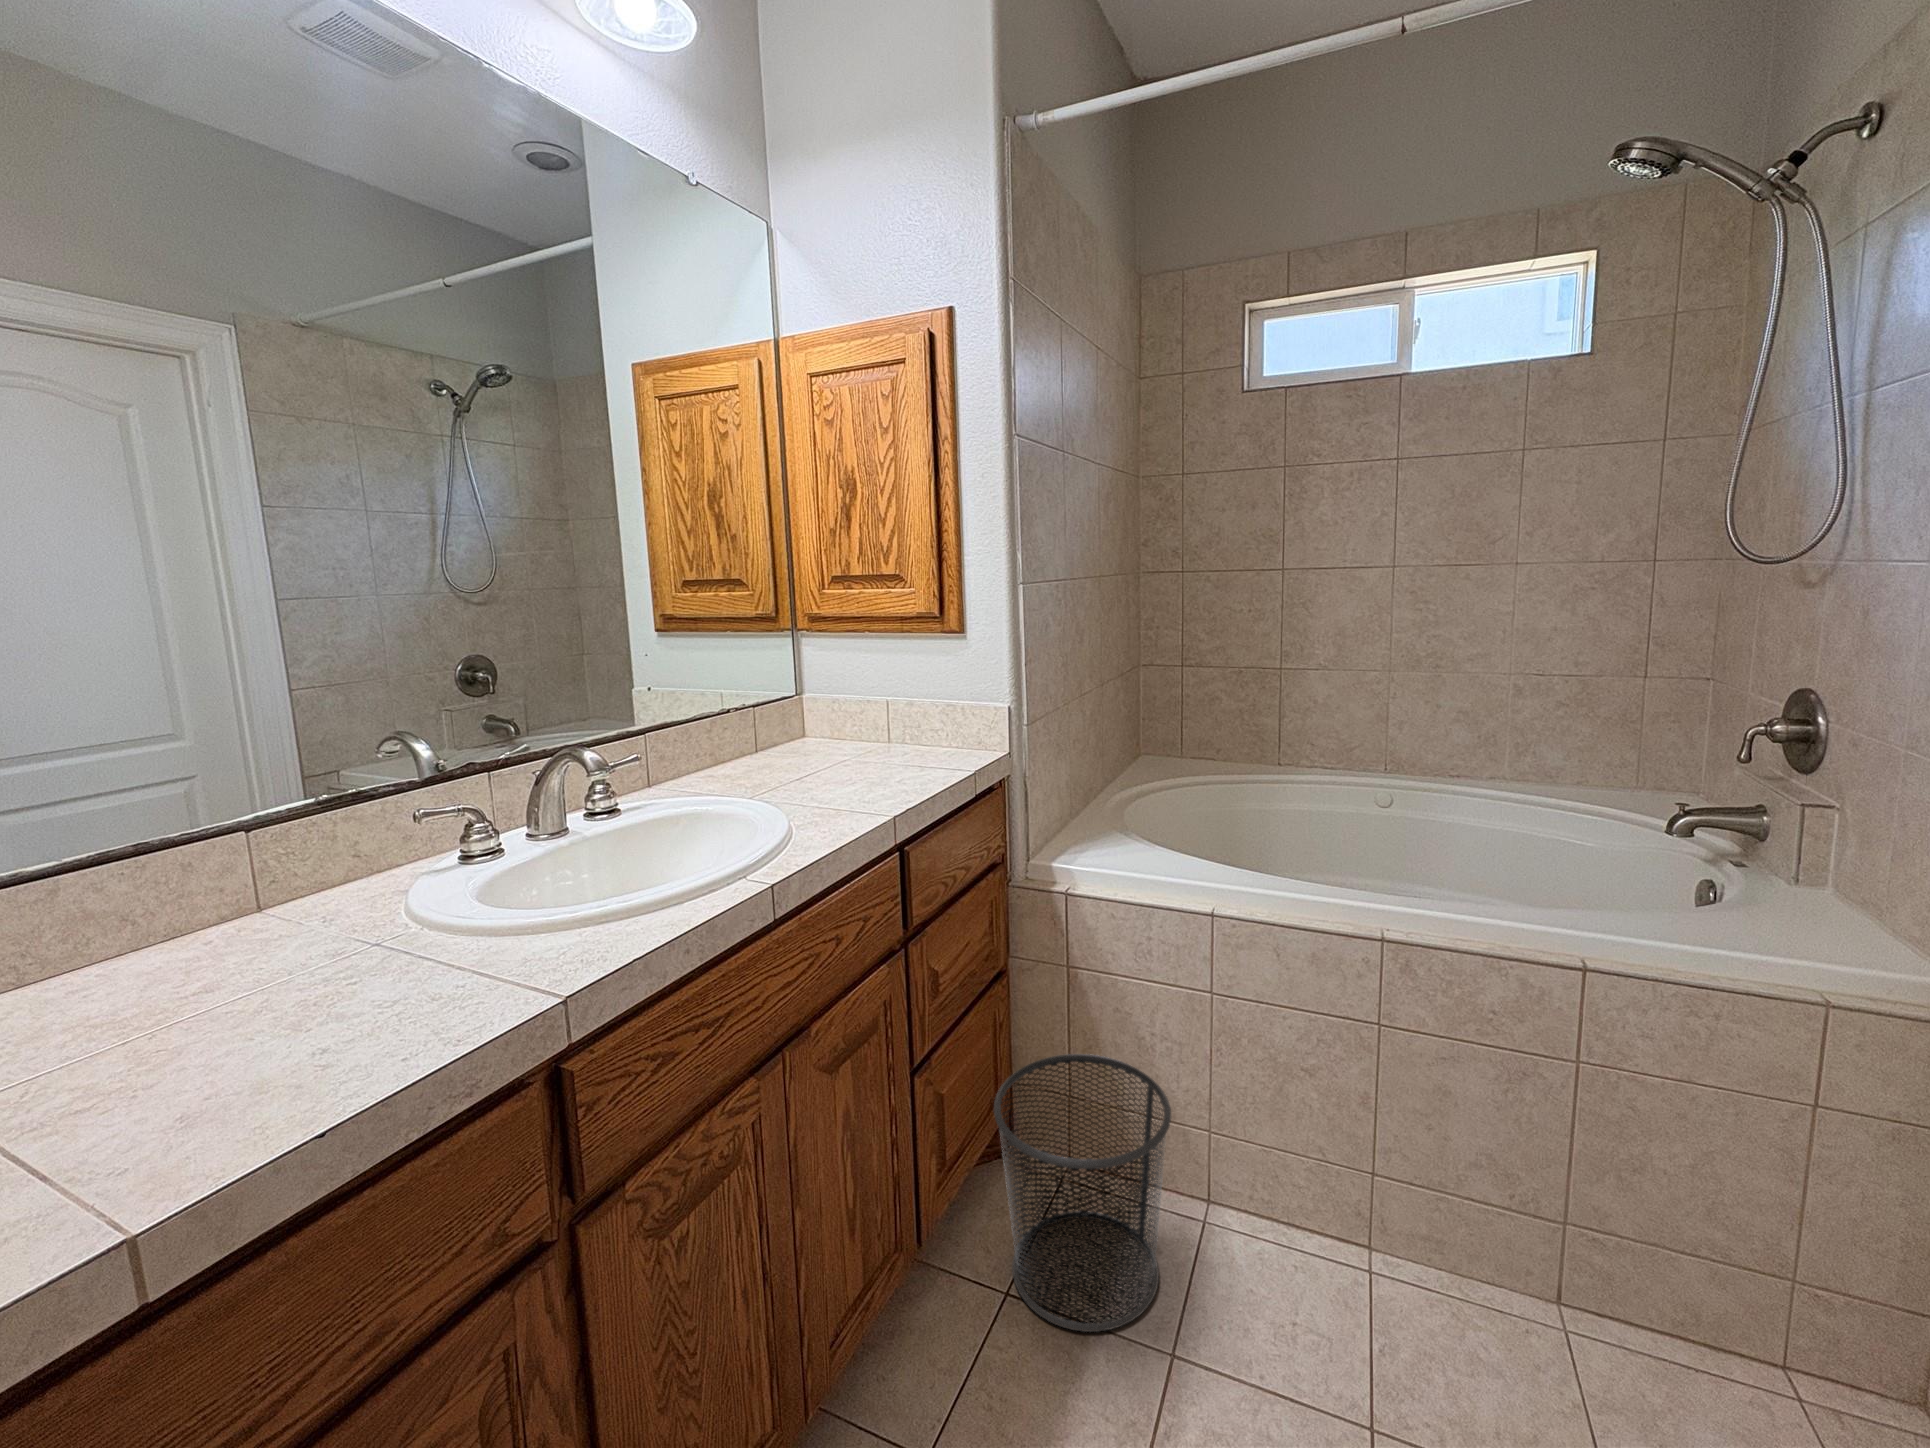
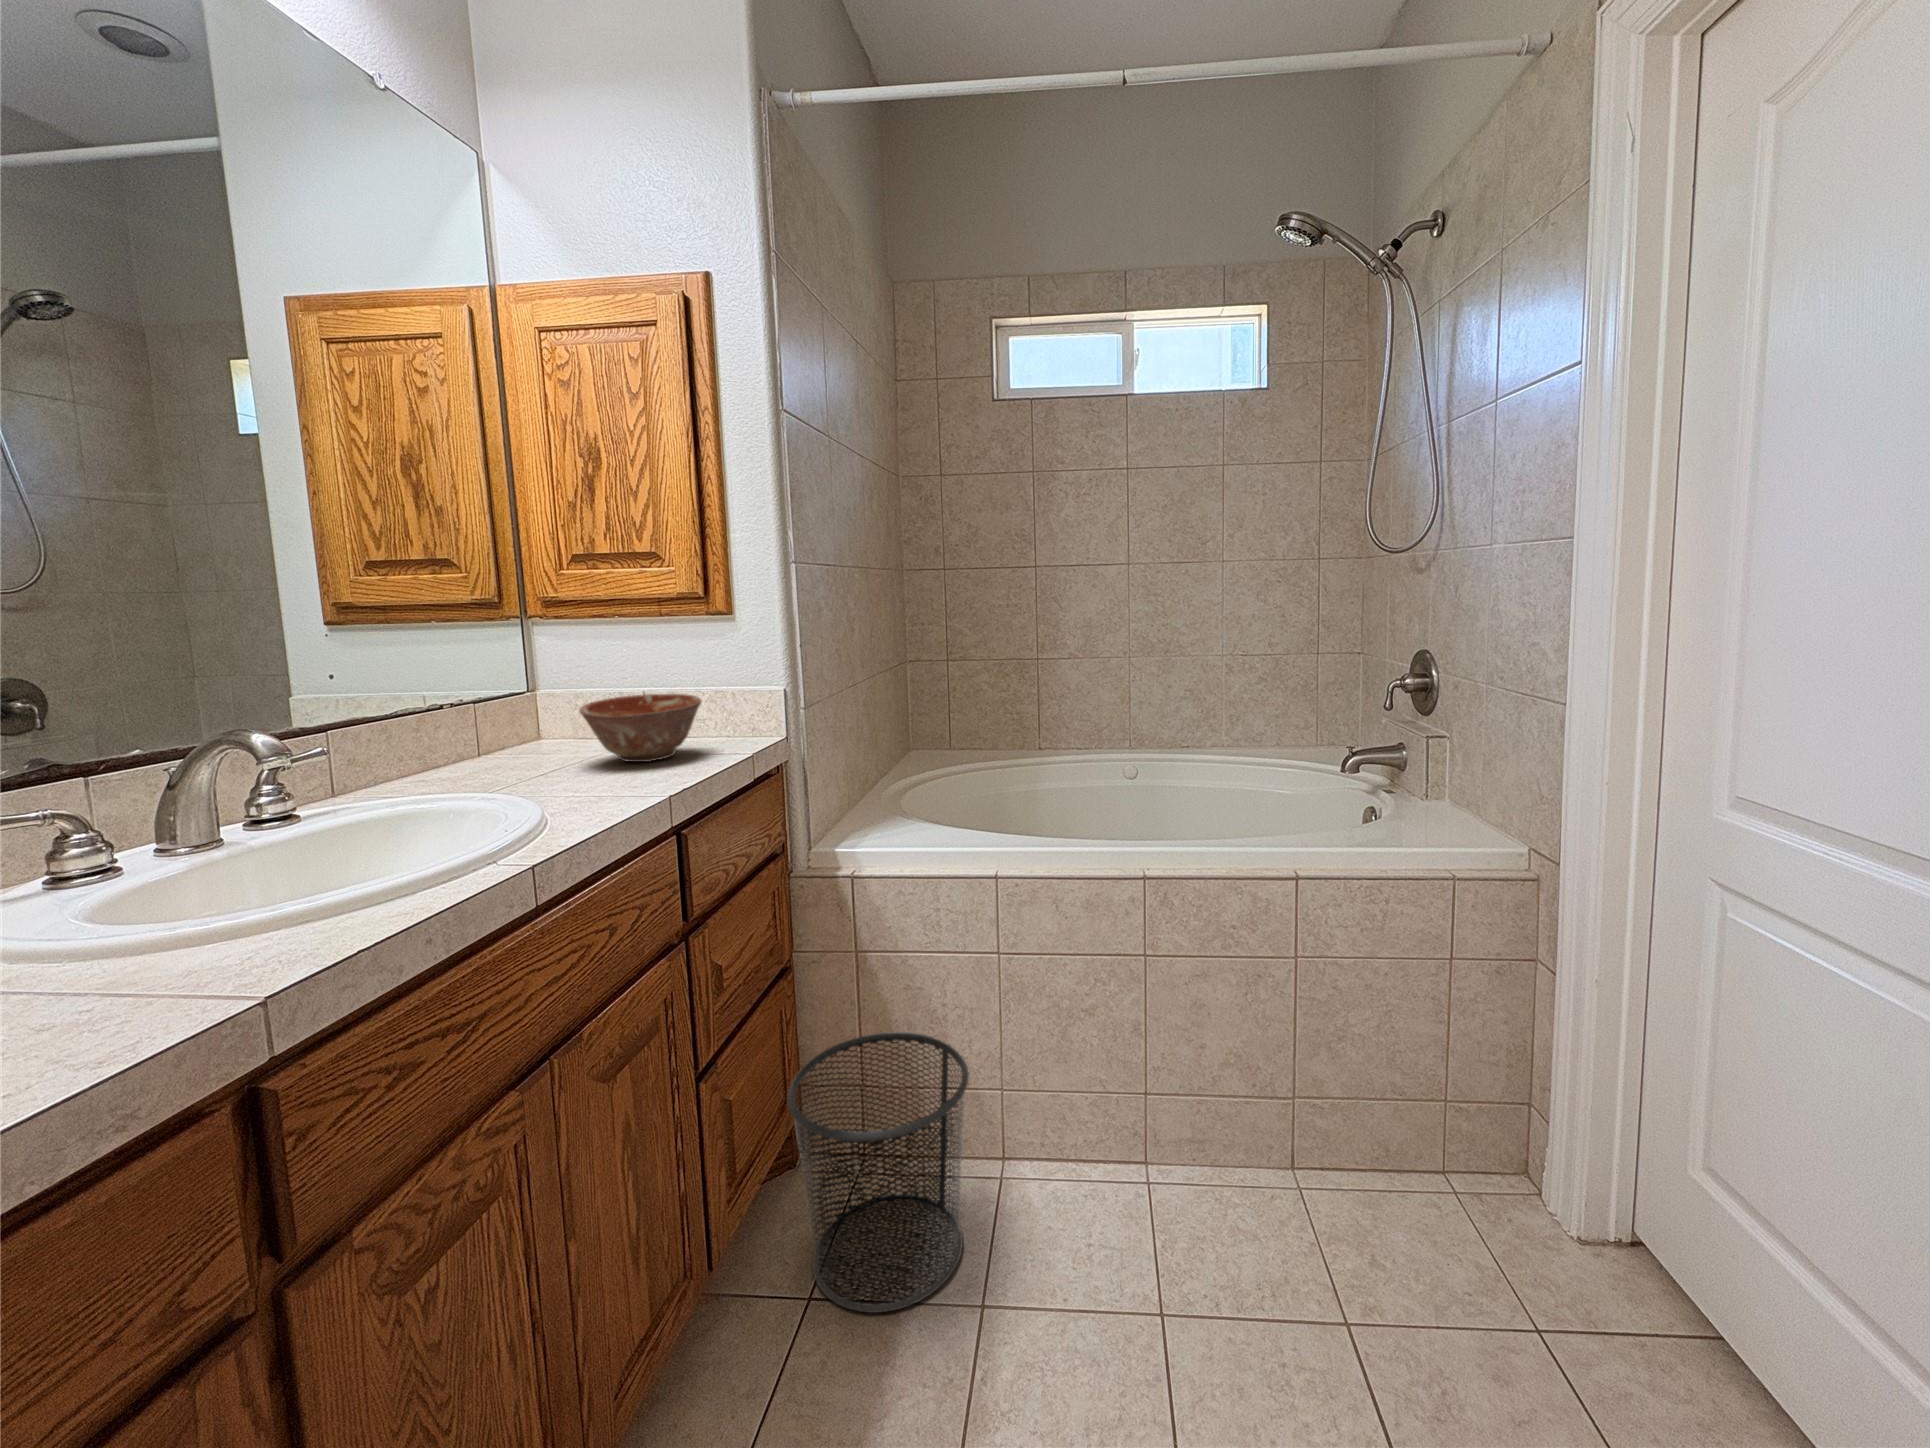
ceramic bowl: none [830,708,933,774] -> present [580,694,702,762]

